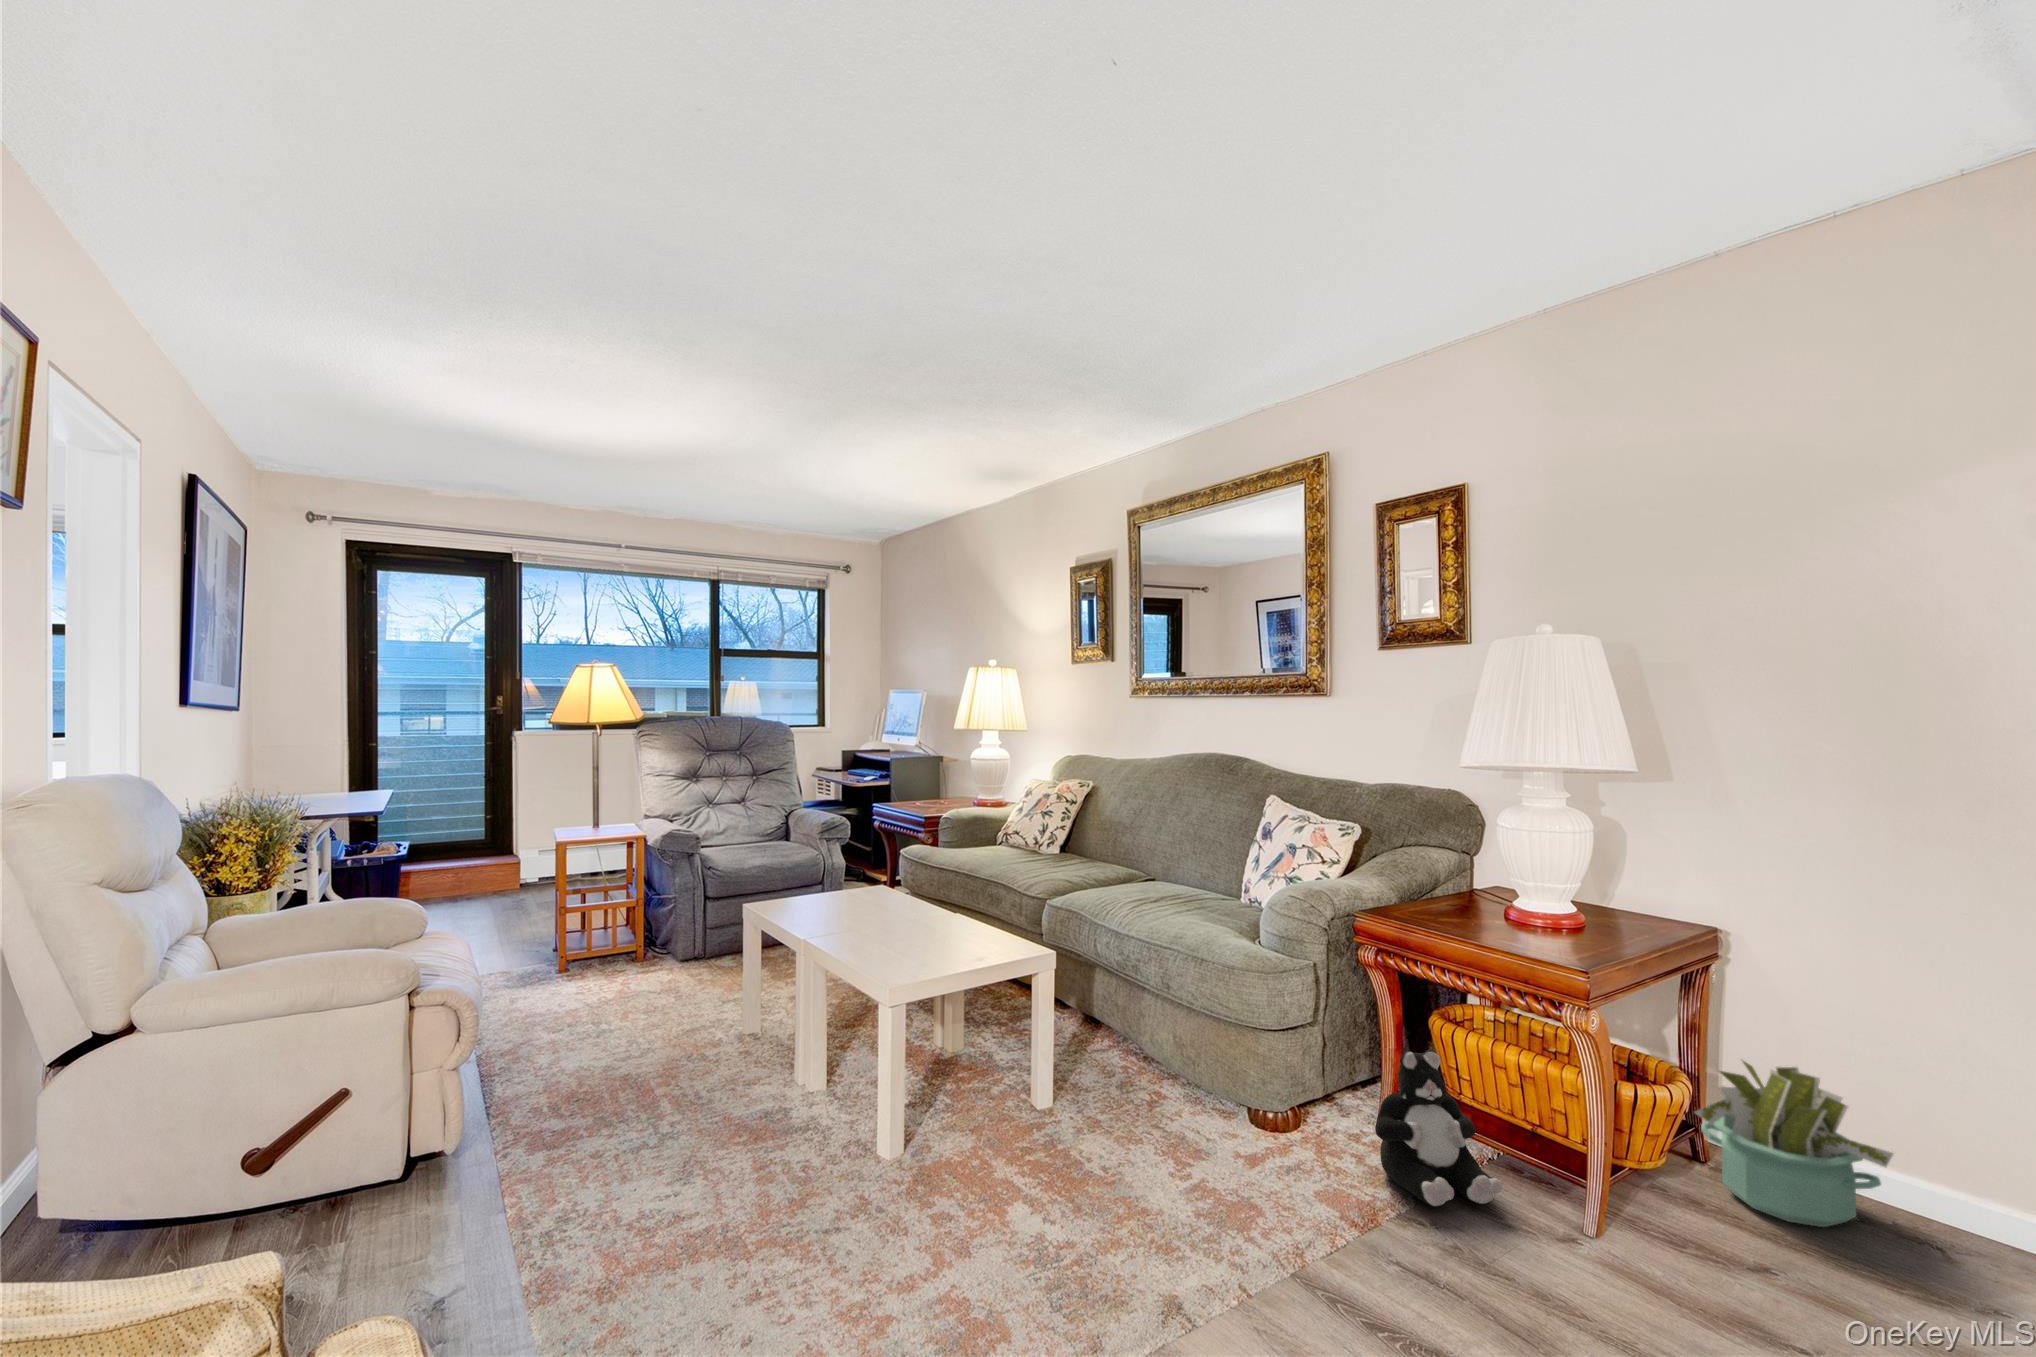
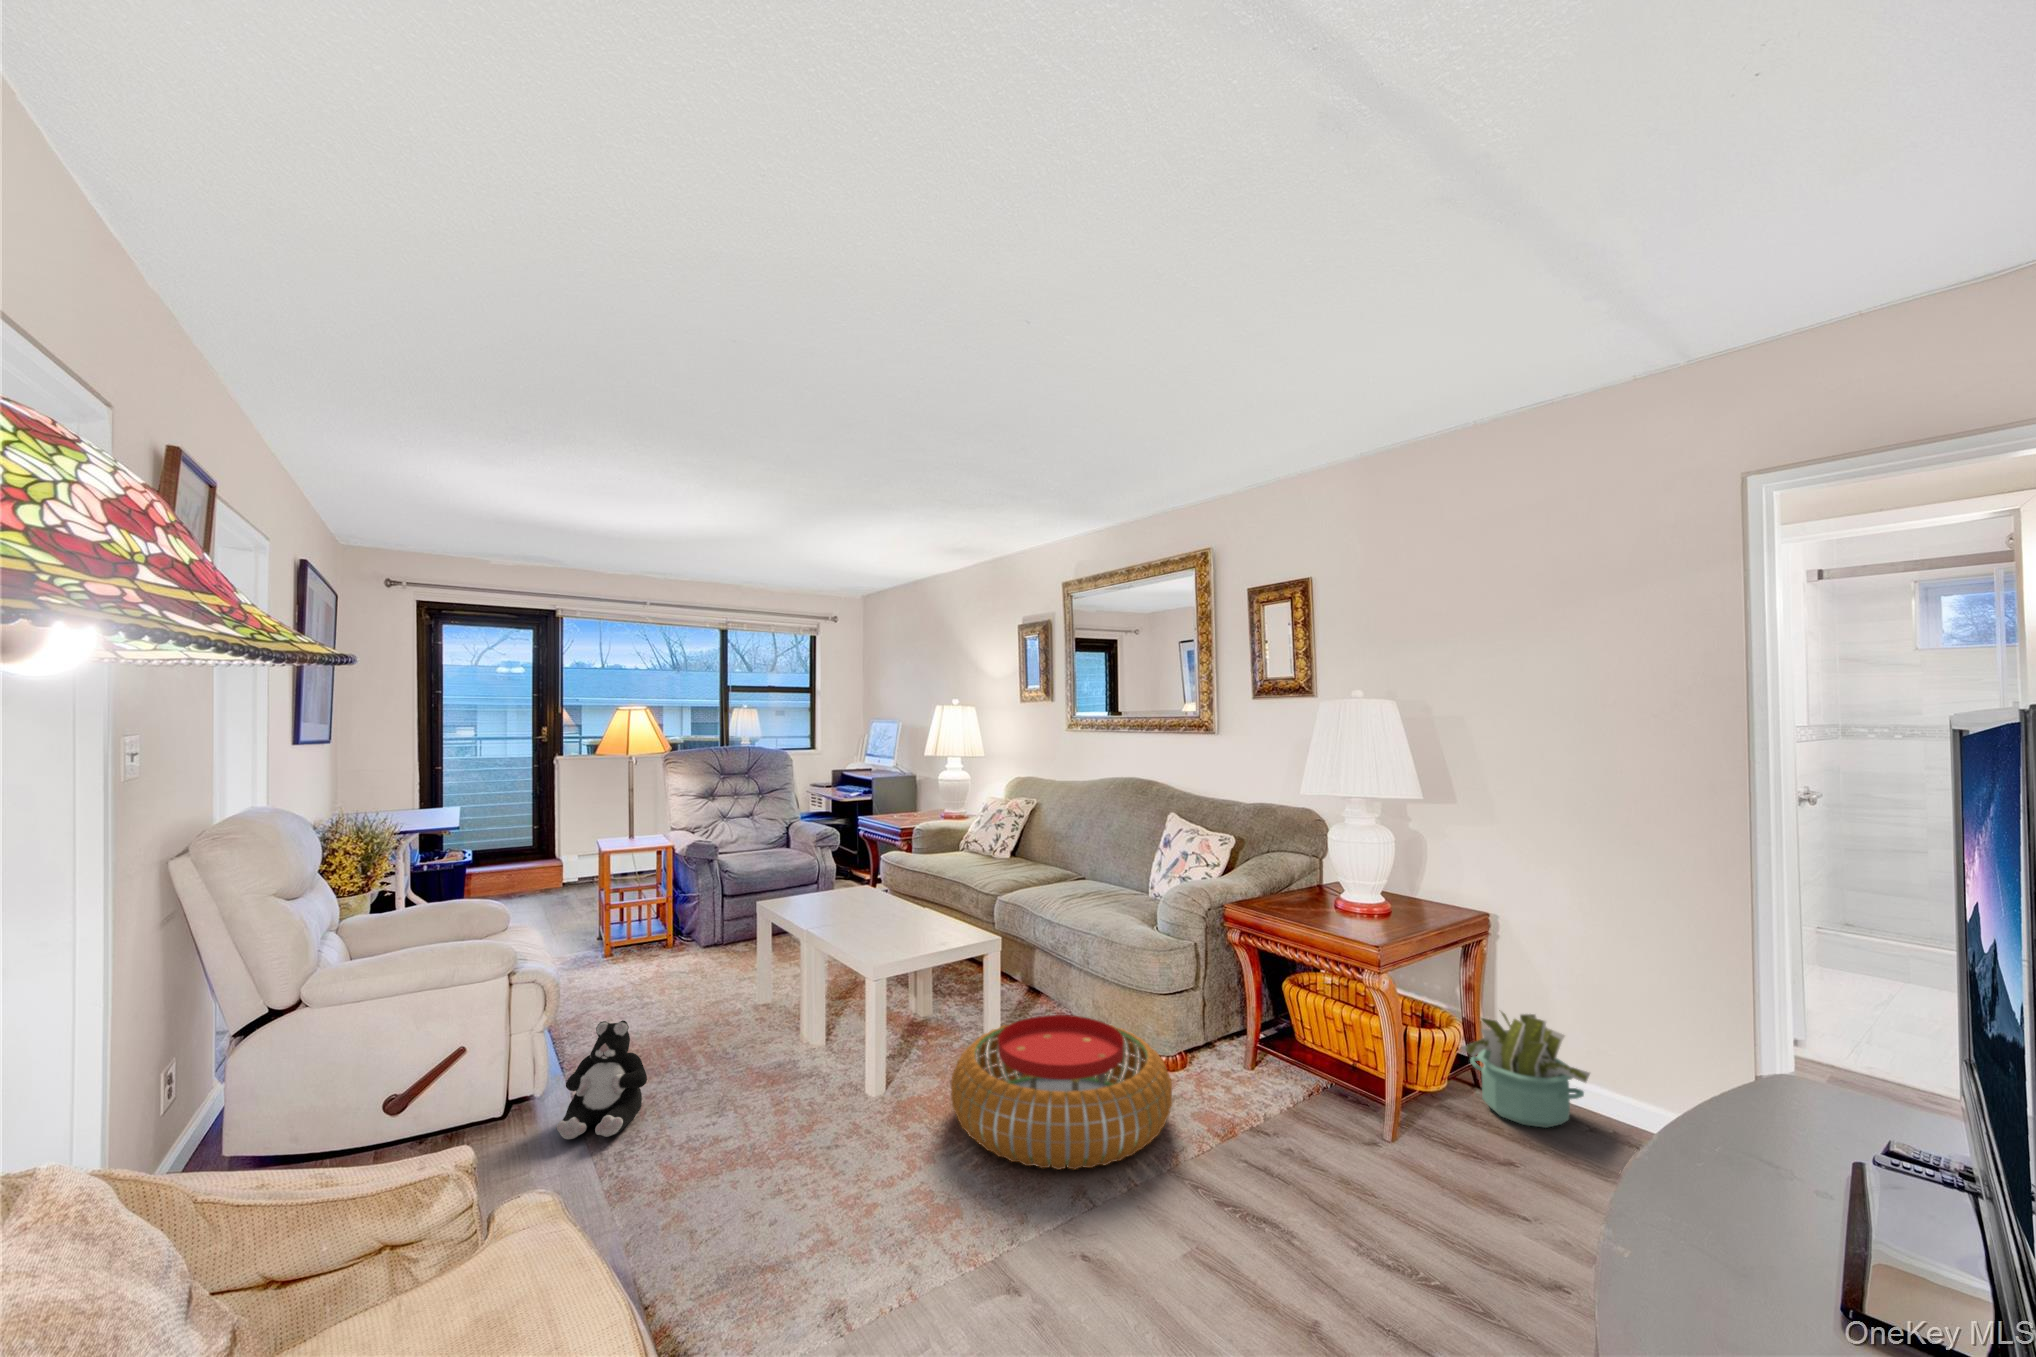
plush toy: present [1375,1050,1502,1206] -> present [557,1020,647,1139]
pouf: none [990,1056,1294,1275] -> present [950,1015,1172,1170]

